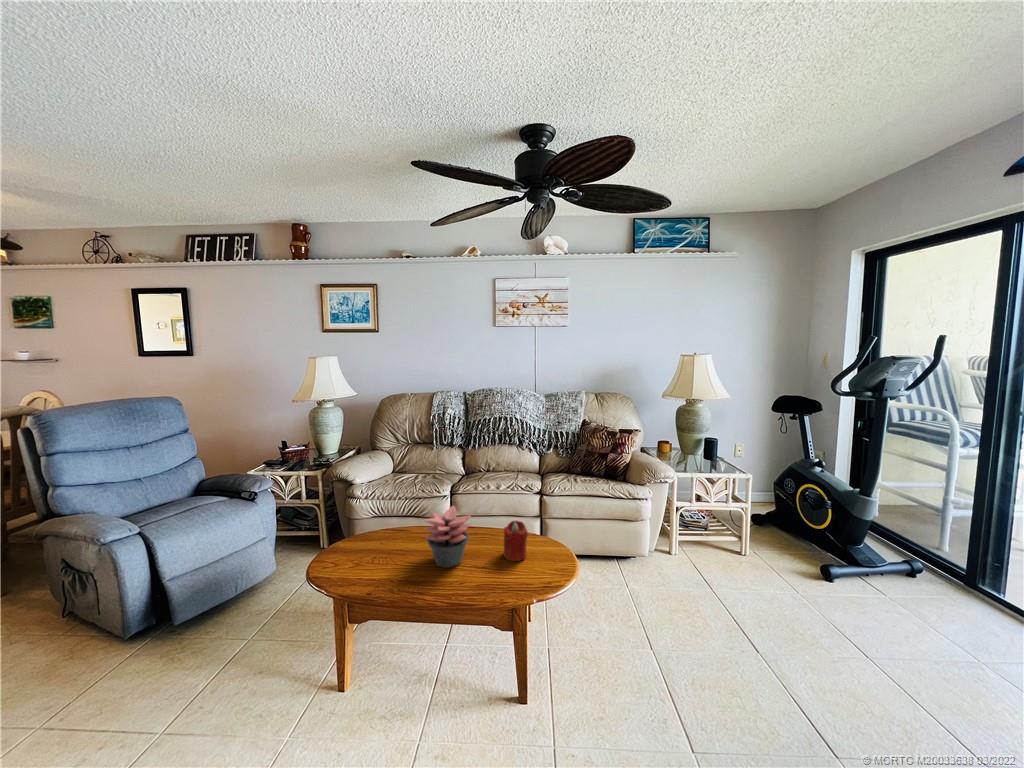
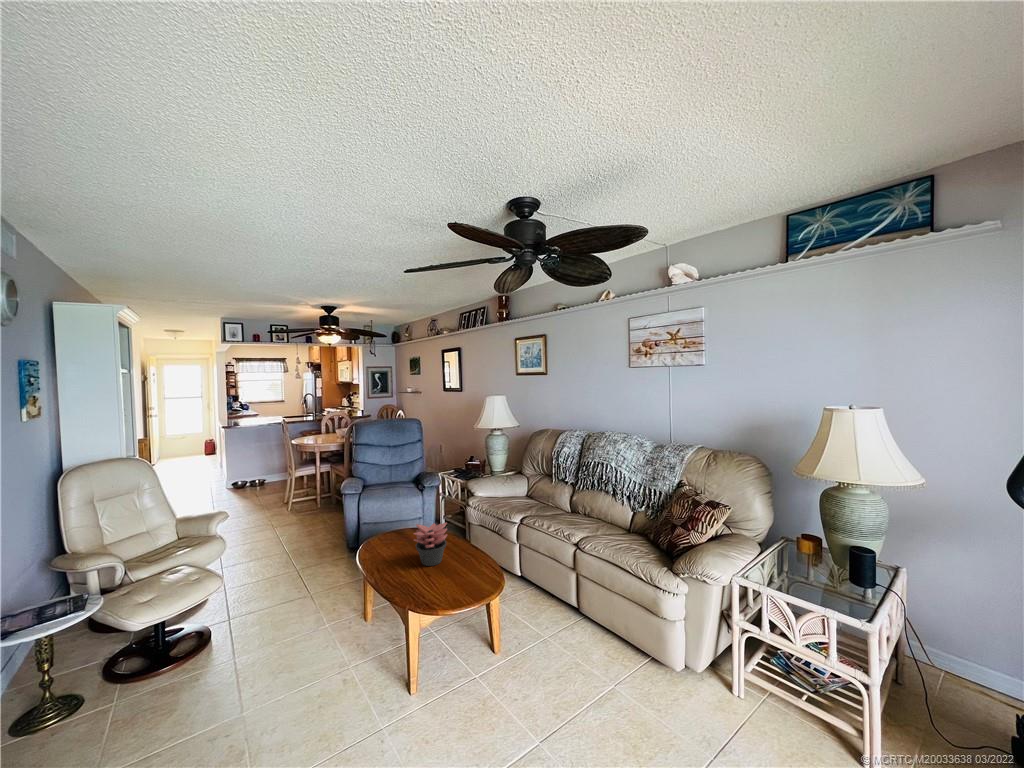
candle: present [504,521,527,561] -> none [456,549,478,583]

